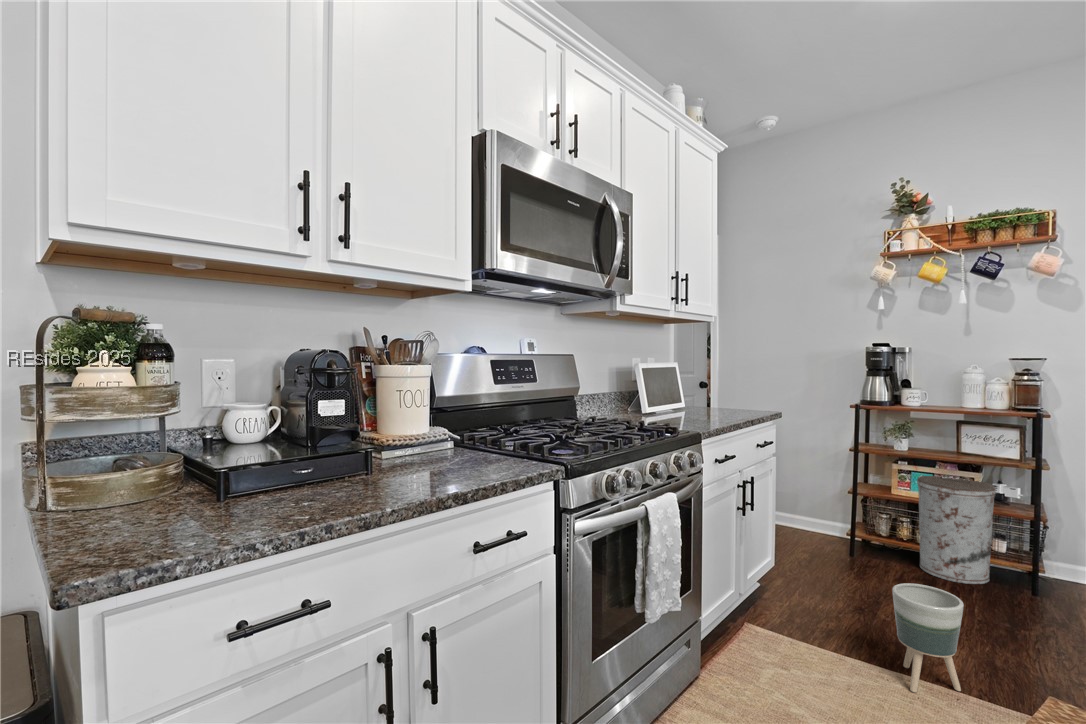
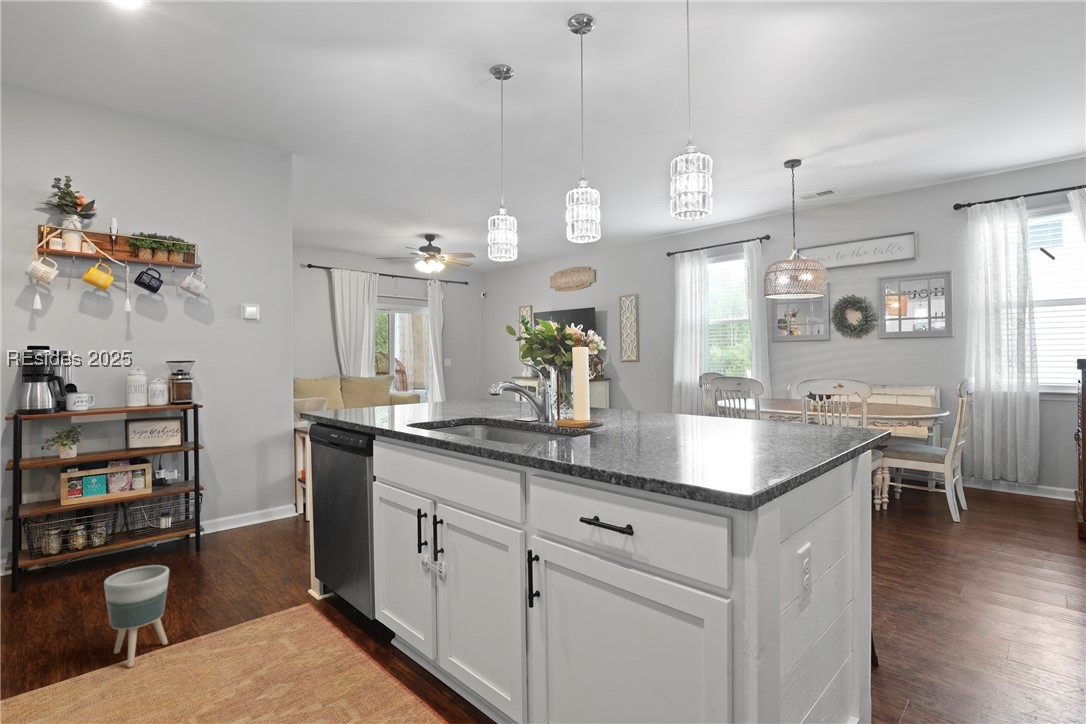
trash can: present [917,476,996,584] -> none [90,471,163,571]

